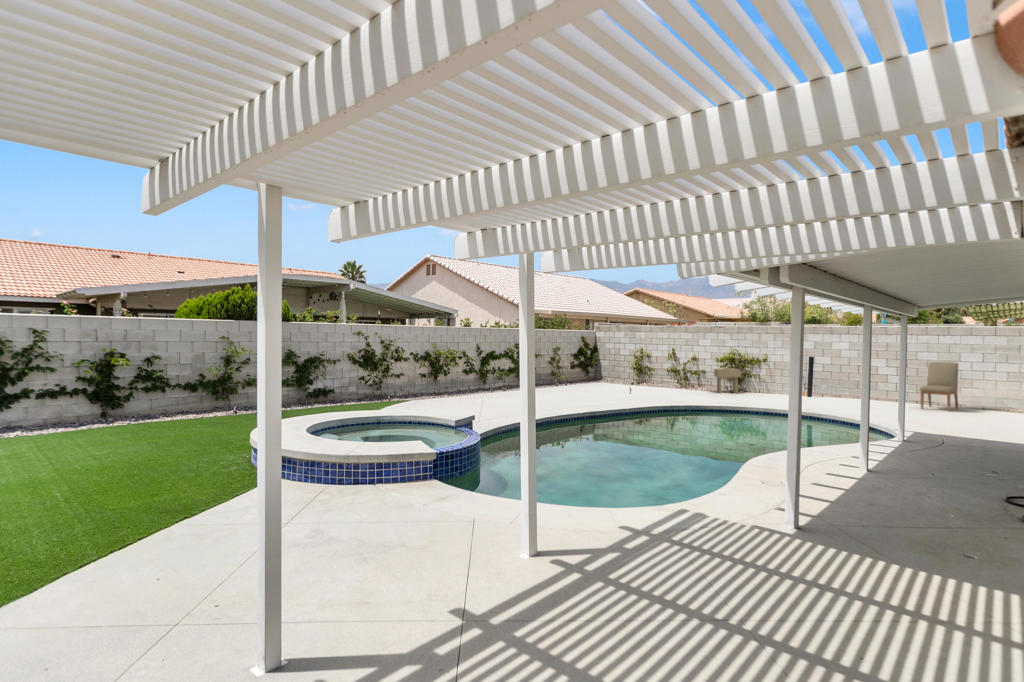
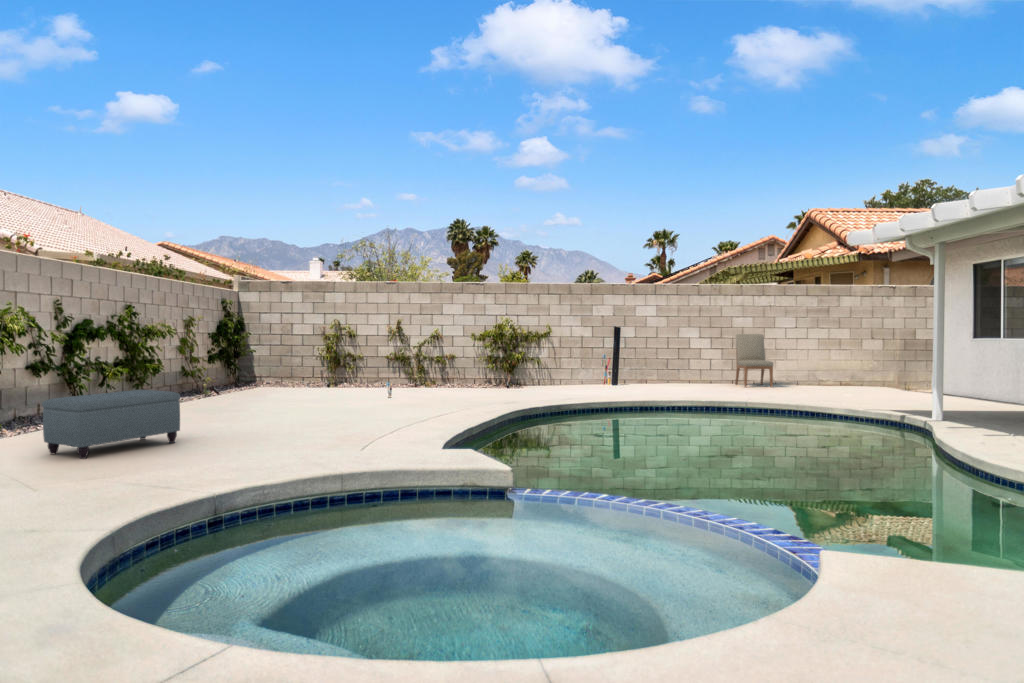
side table: present [714,369,741,393] -> none [482,350,522,387]
ottoman: none [436,383,478,407] -> present [42,390,180,459]

